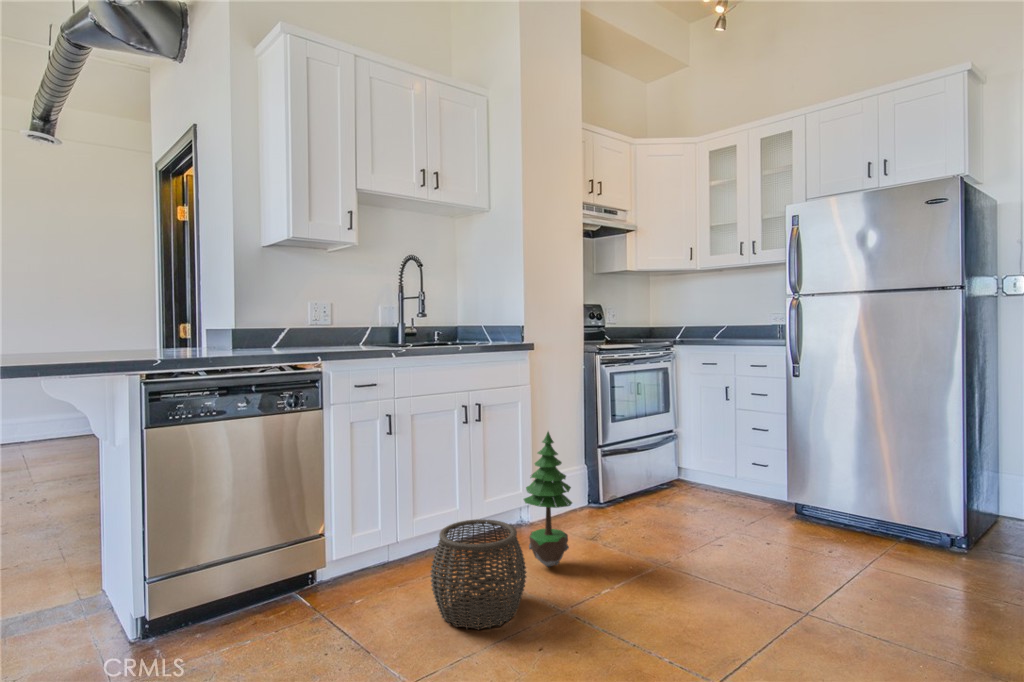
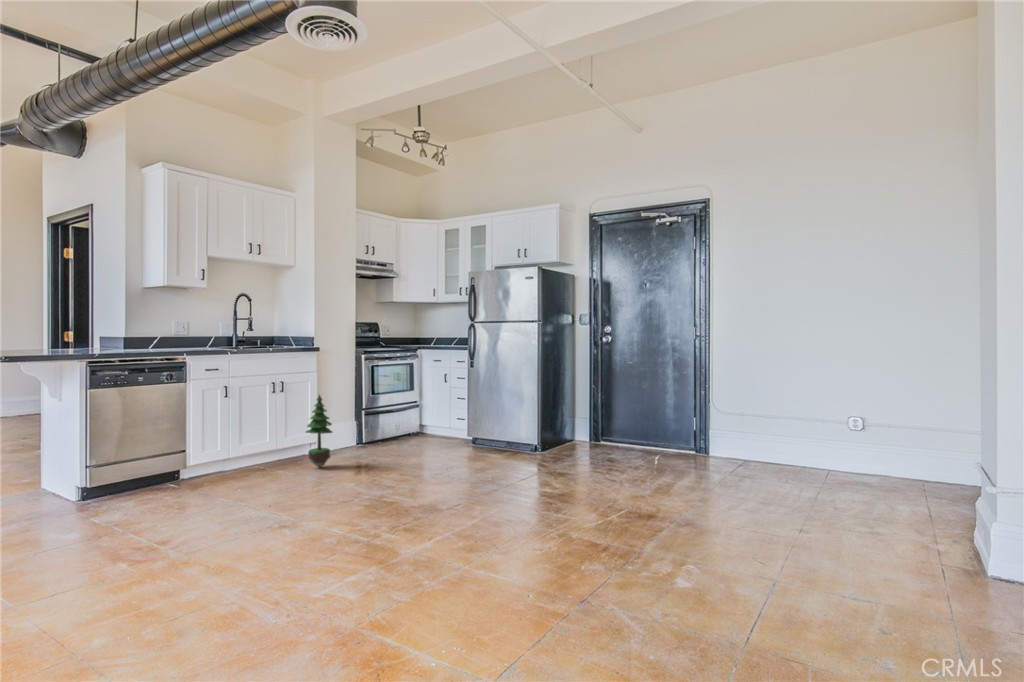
woven basket: present [430,519,526,630] -> none [248,438,300,487]

